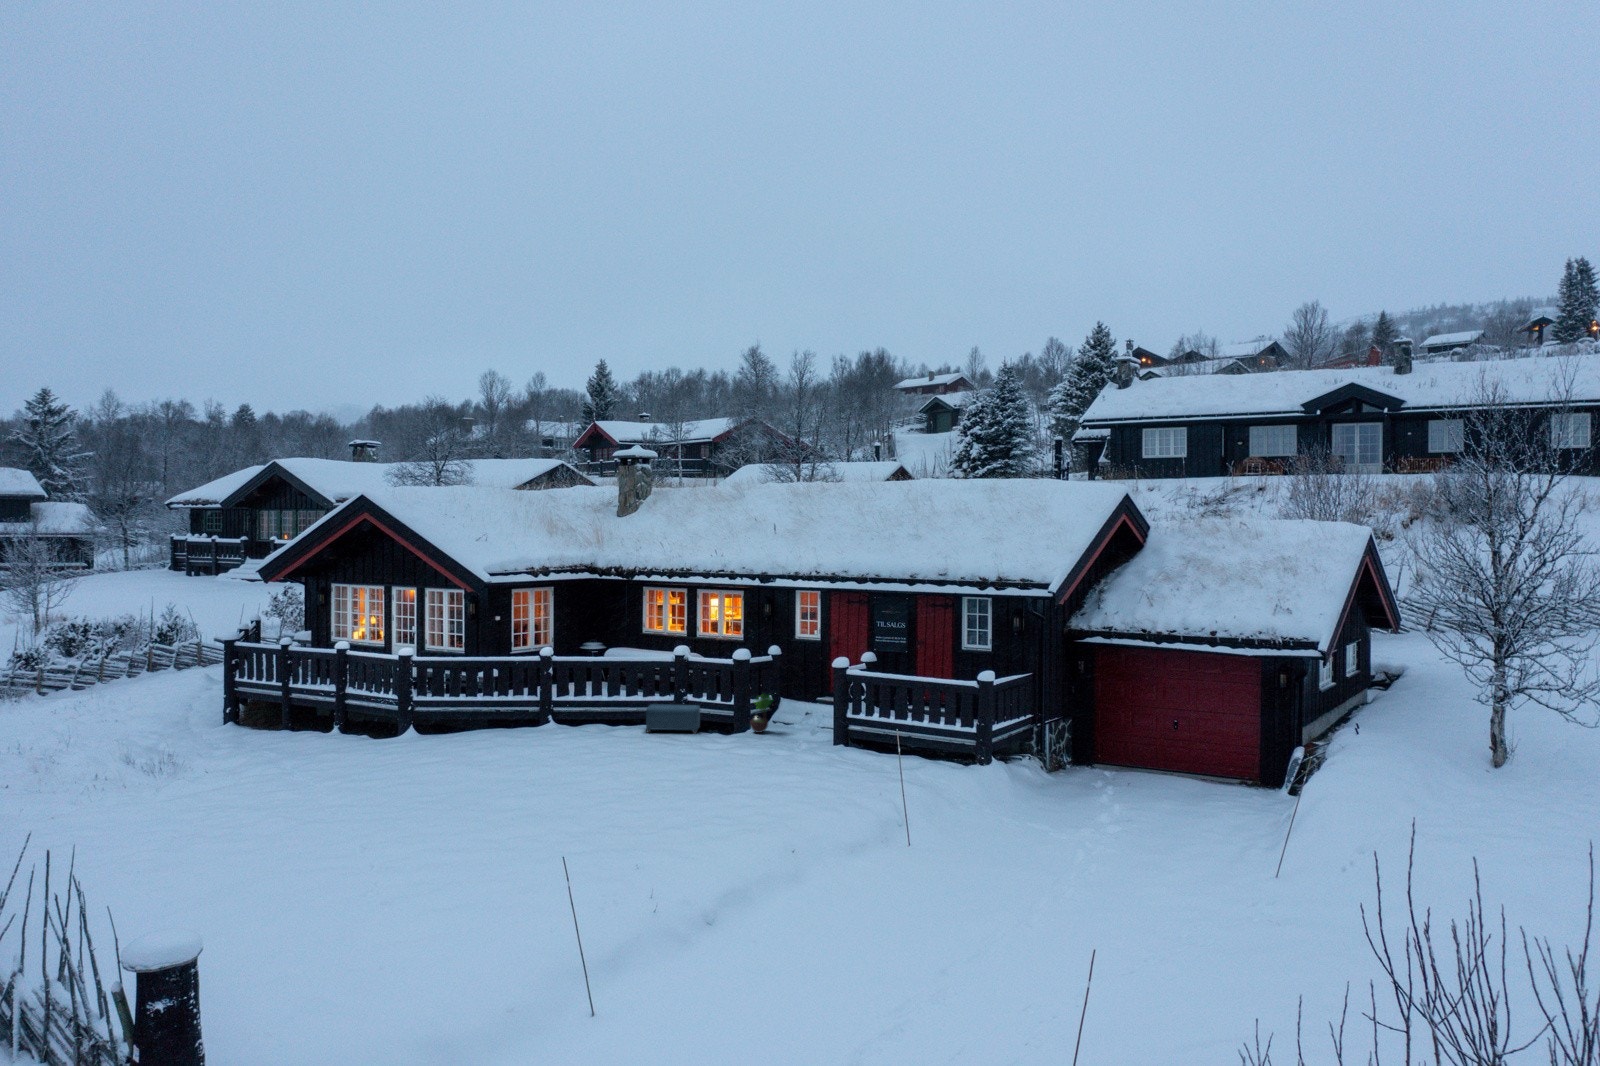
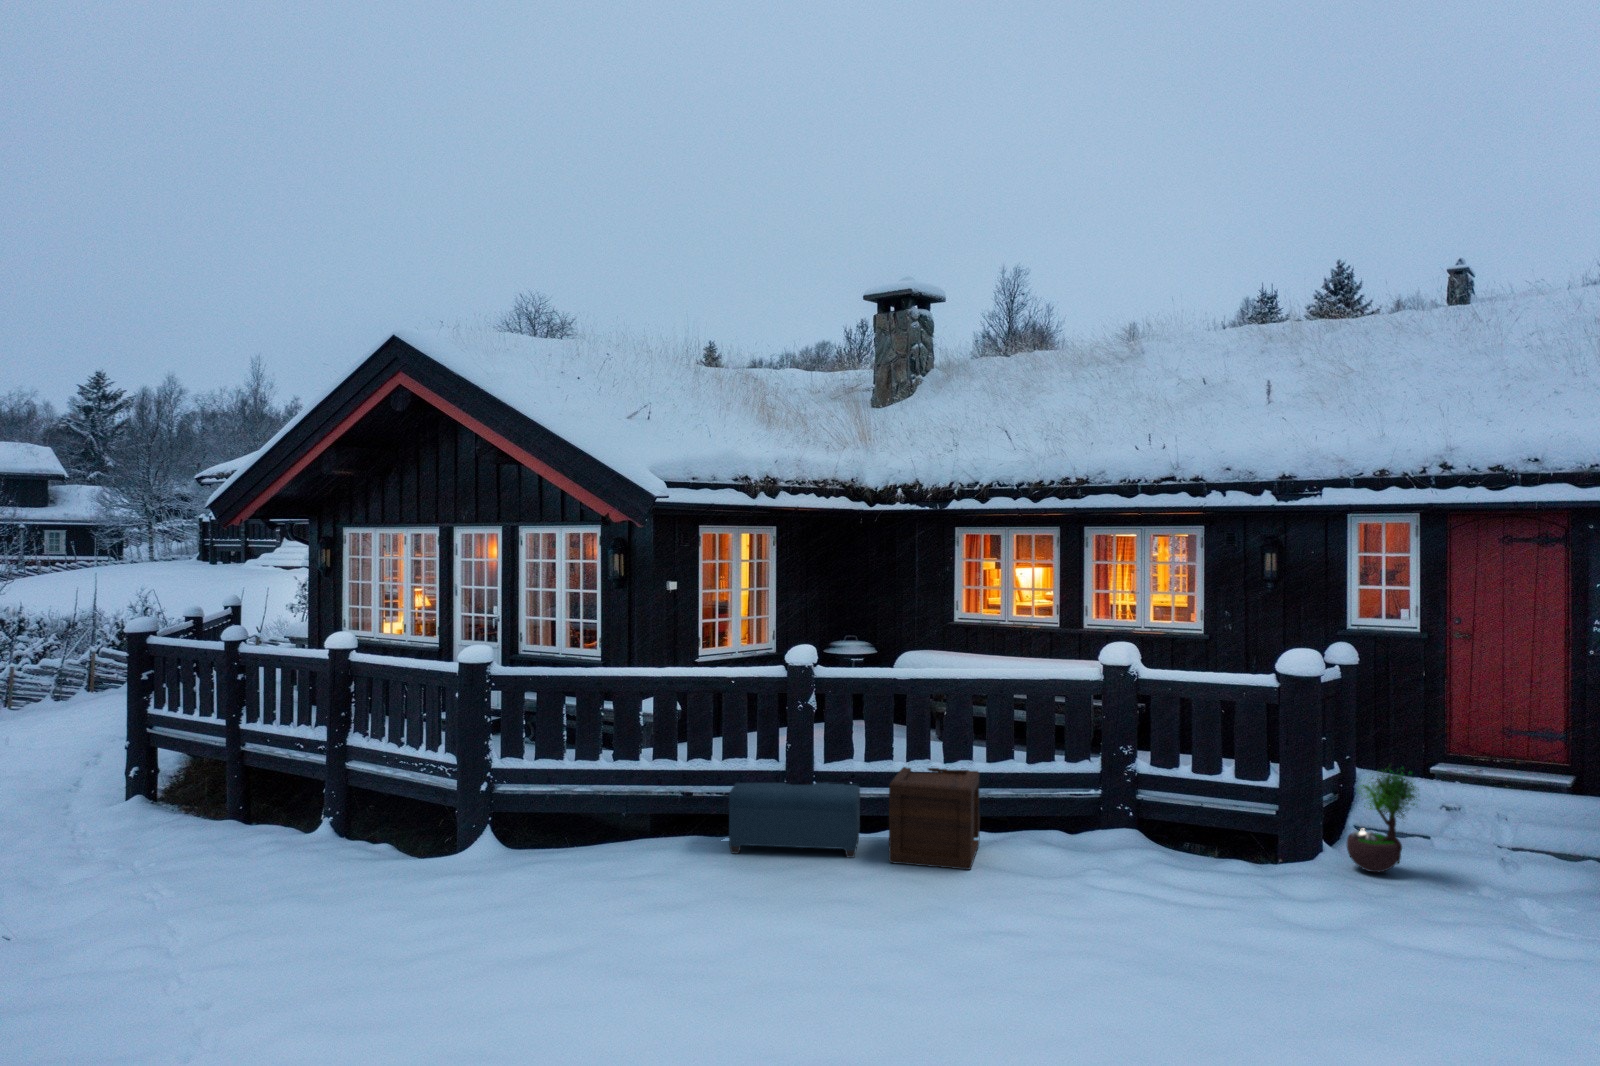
wooden crate: none [575,696,616,735] -> present [889,766,980,870]
bench: present [646,704,700,734] -> present [729,782,860,858]

